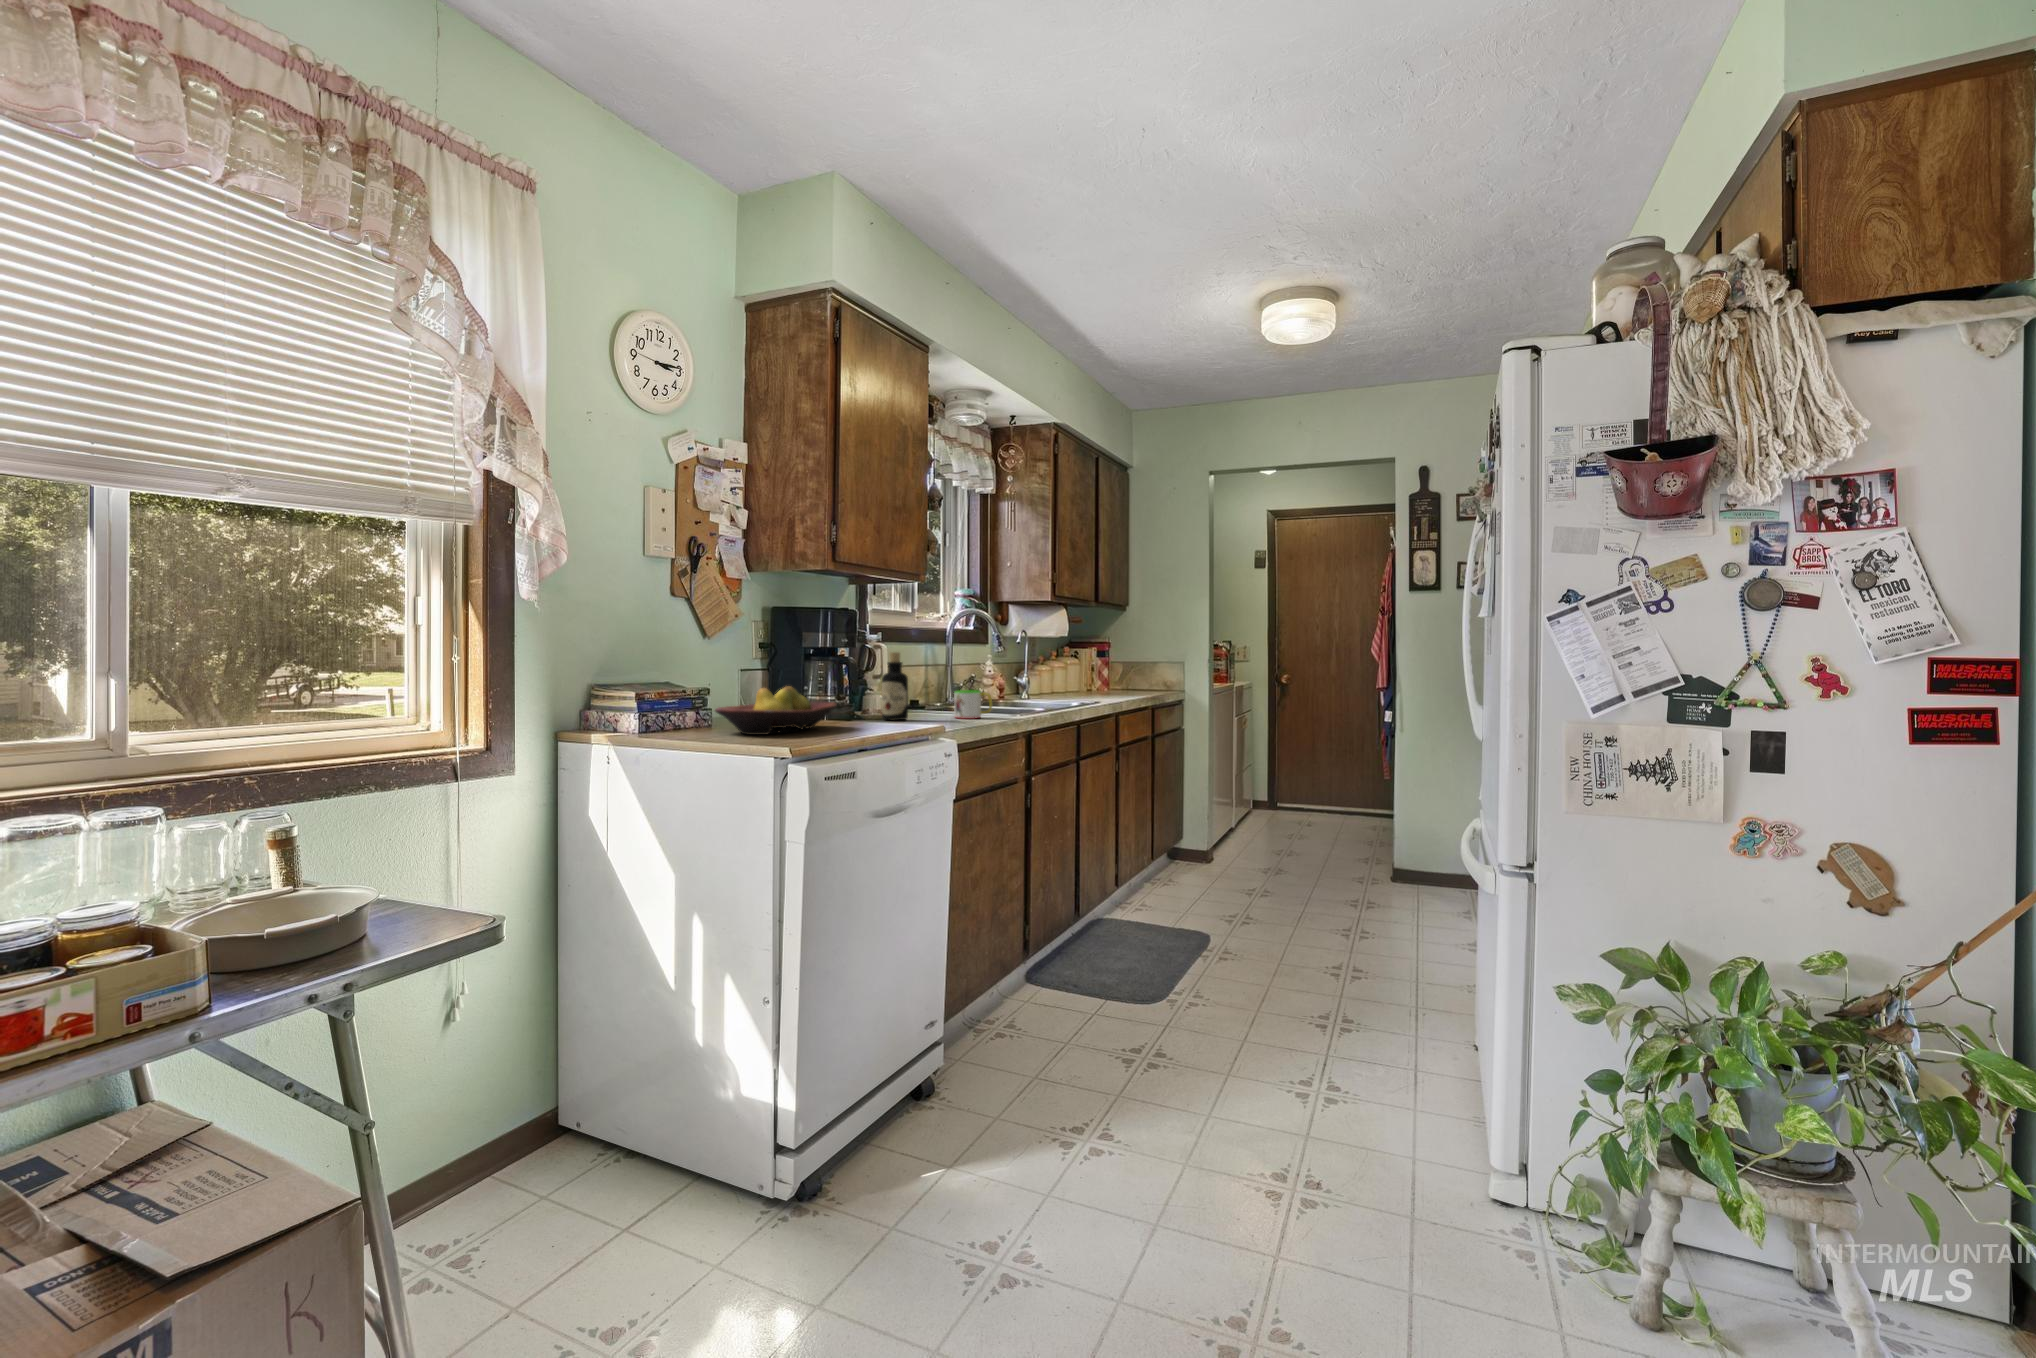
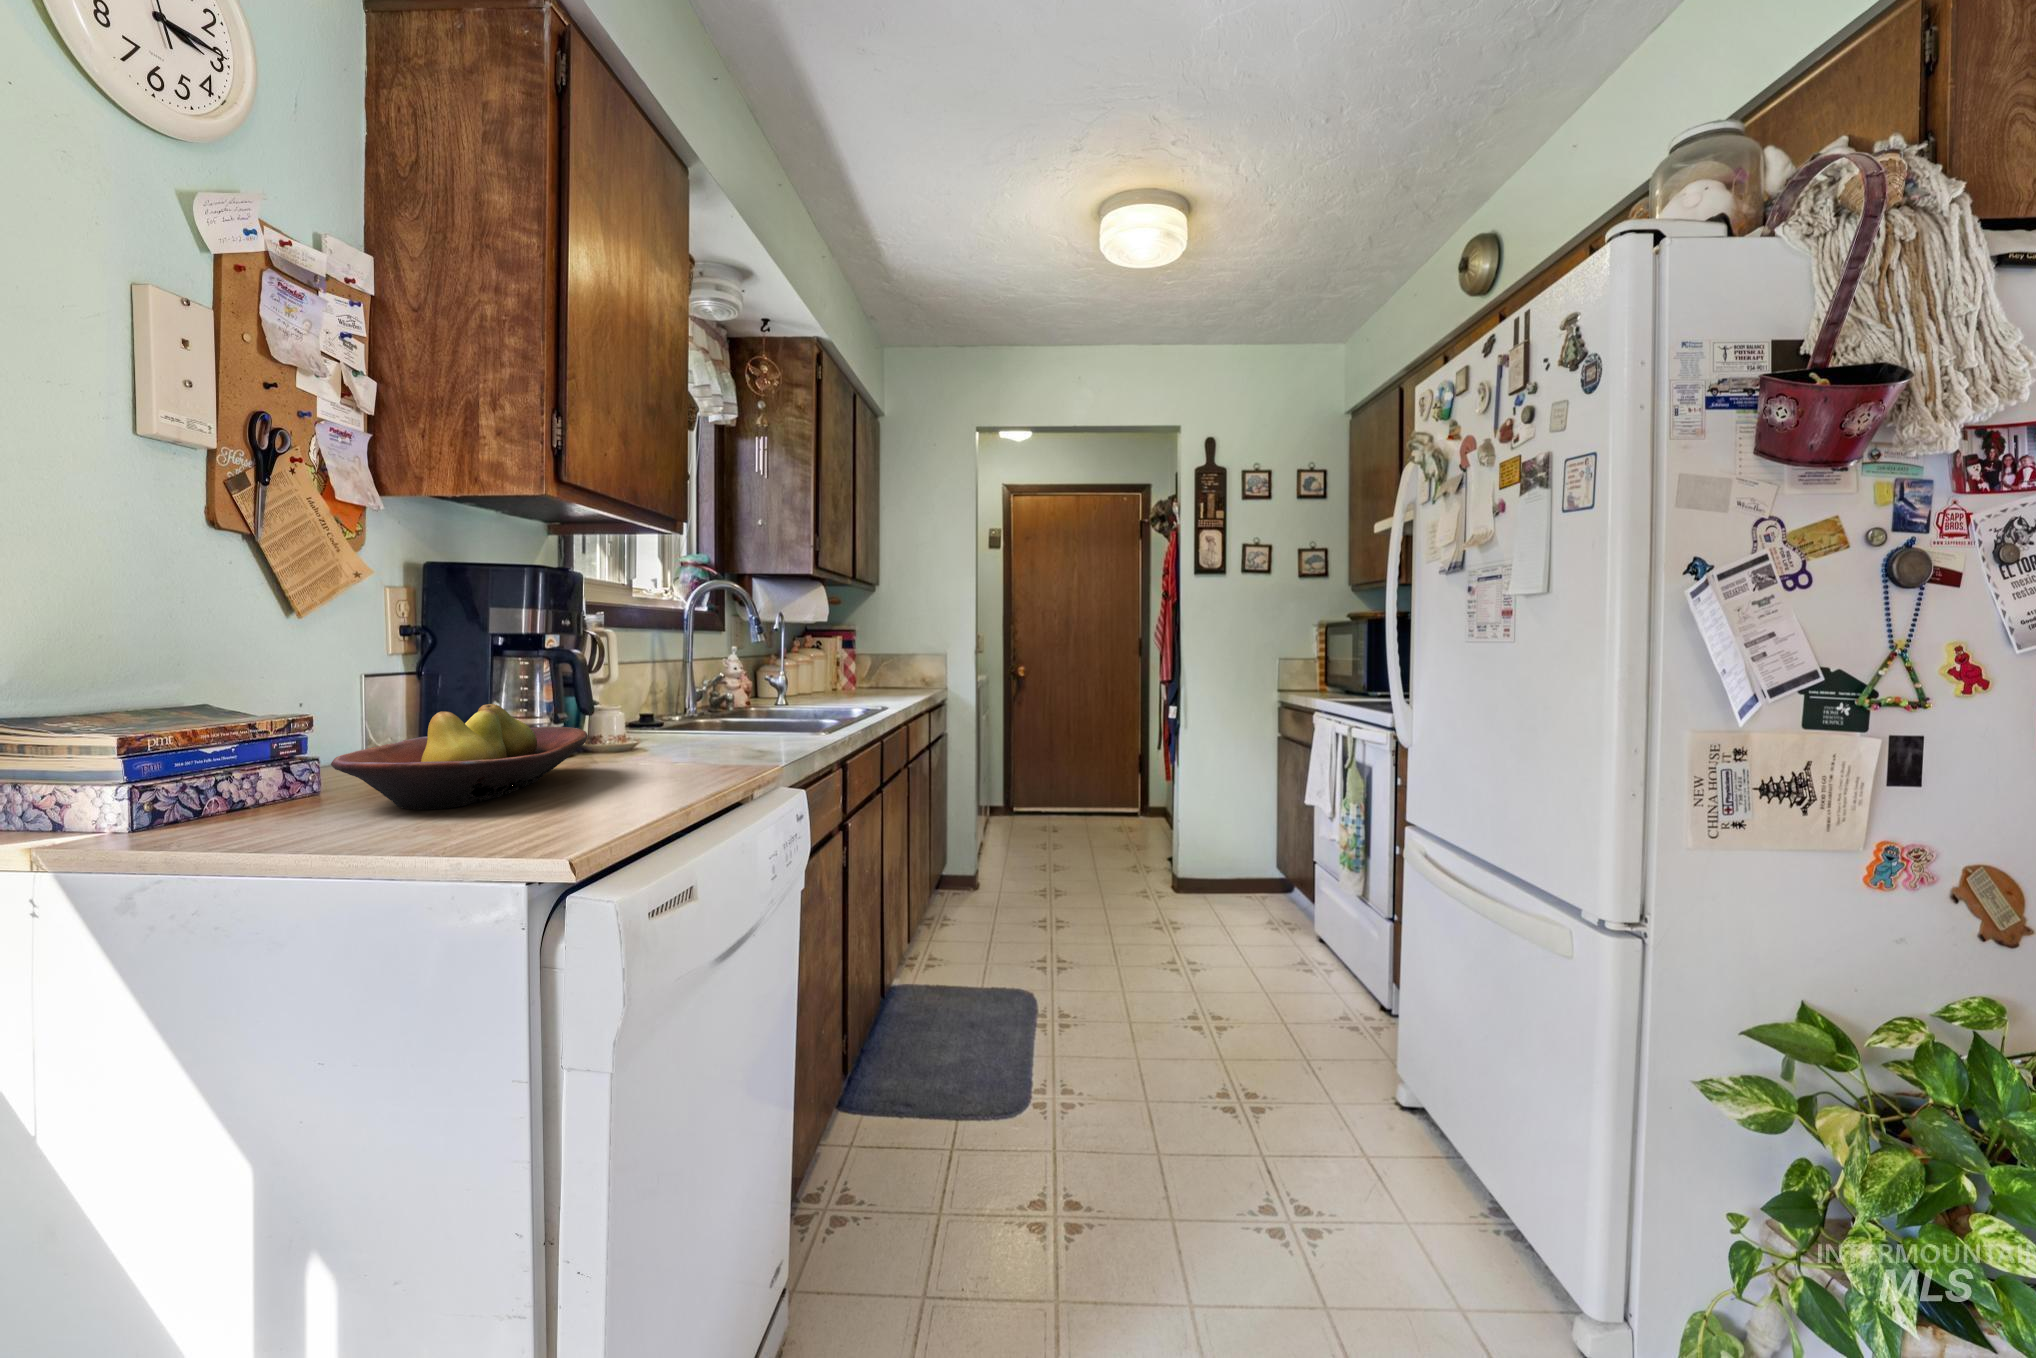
bottle: present [882,652,908,720] -> none [640,639,686,748]
mug: present [954,690,992,719] -> none [747,693,806,737]

